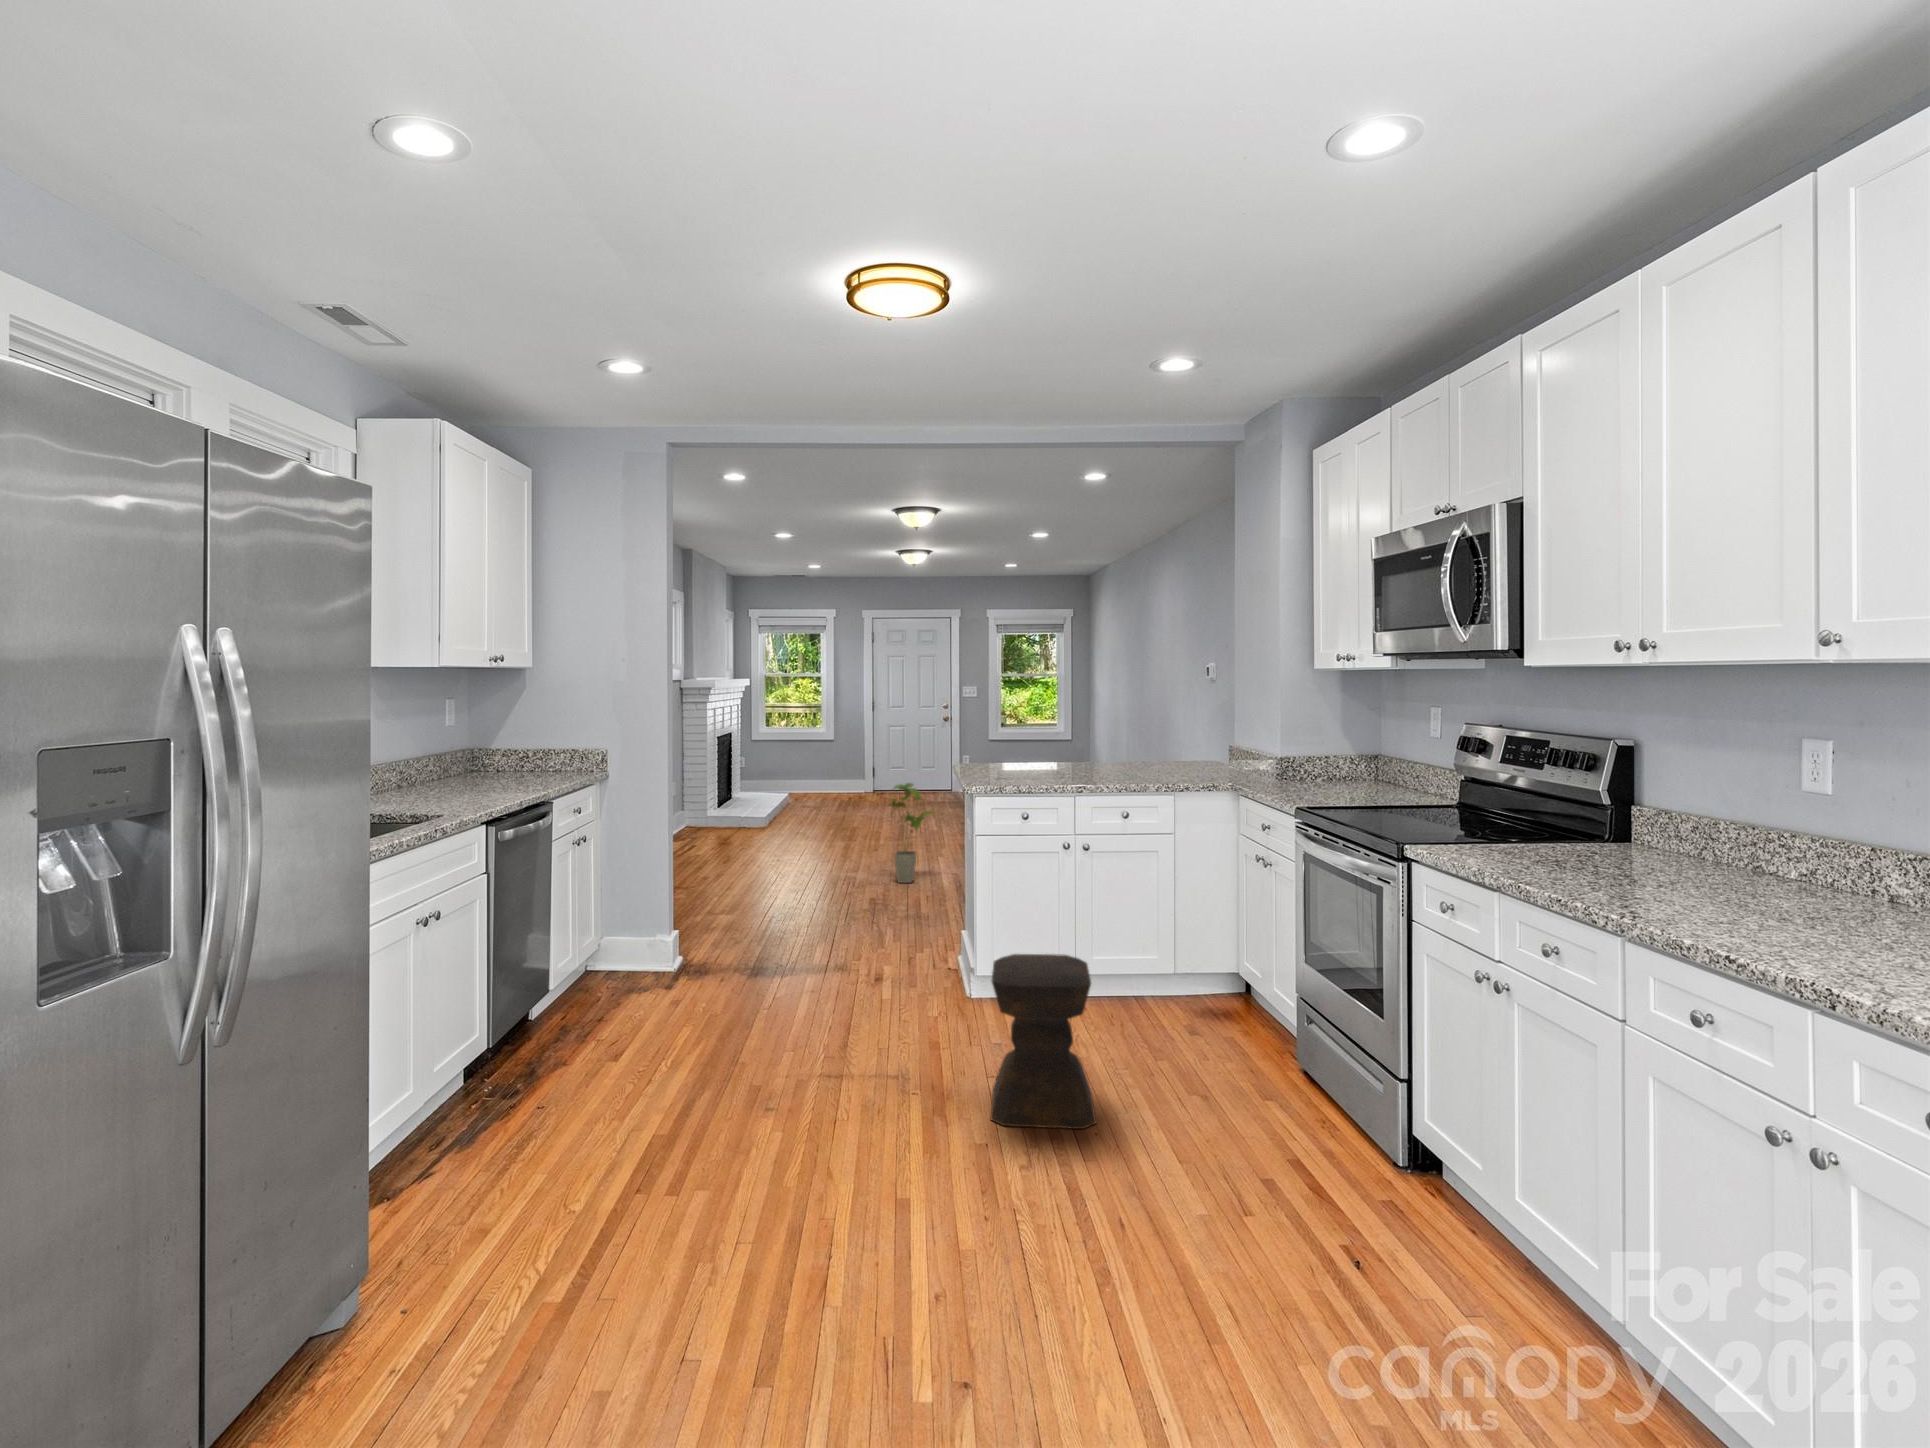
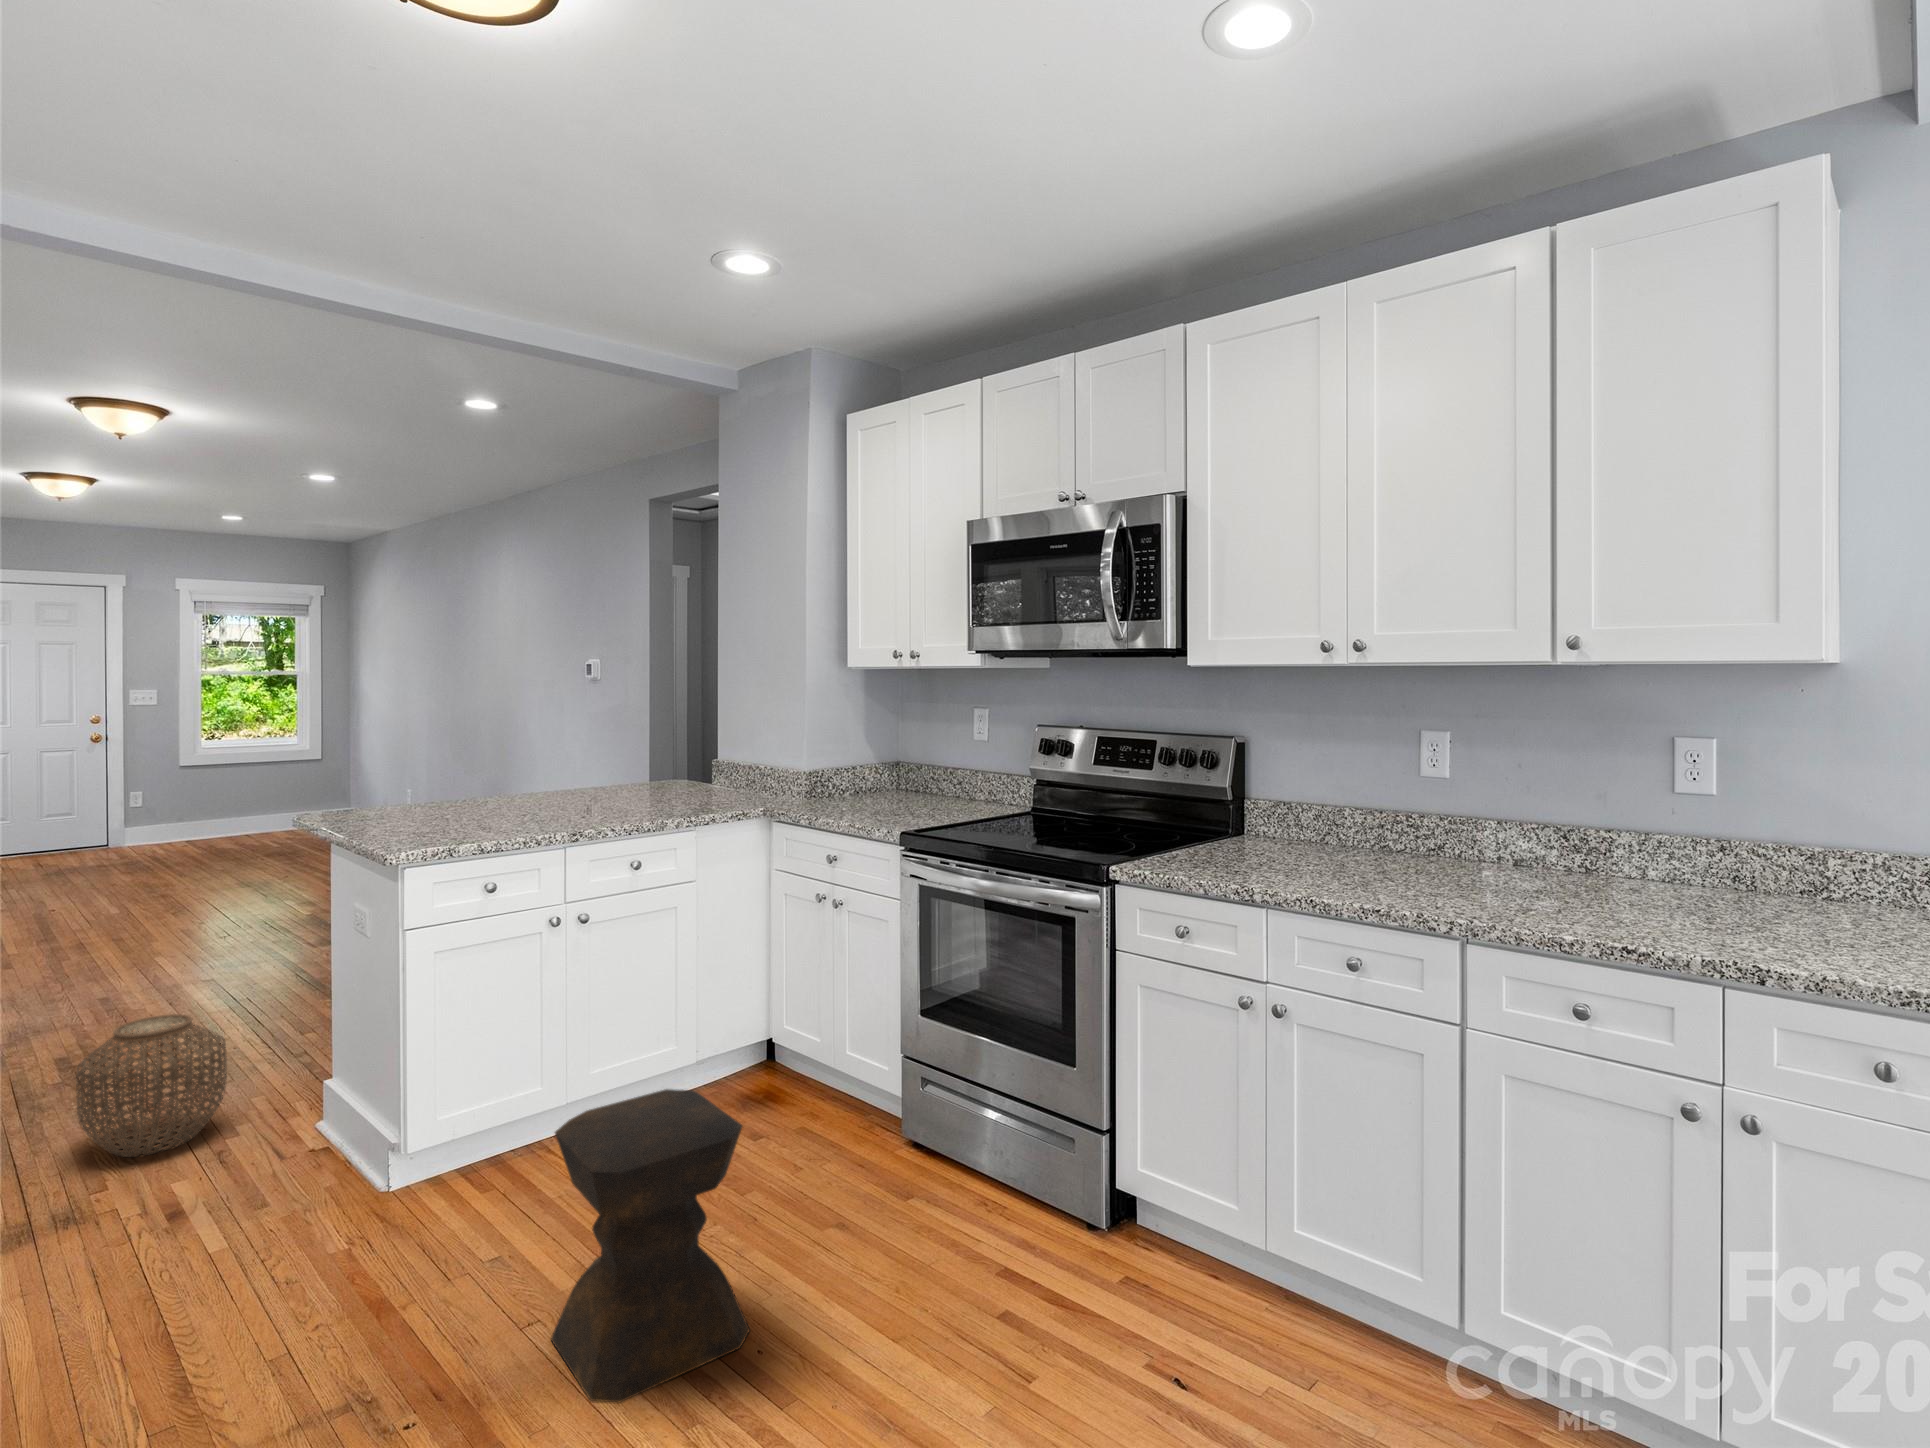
house plant: present [889,783,934,883] -> none [66,847,182,1016]
woven basket: none [853,876,920,953] -> present [76,1014,227,1157]

